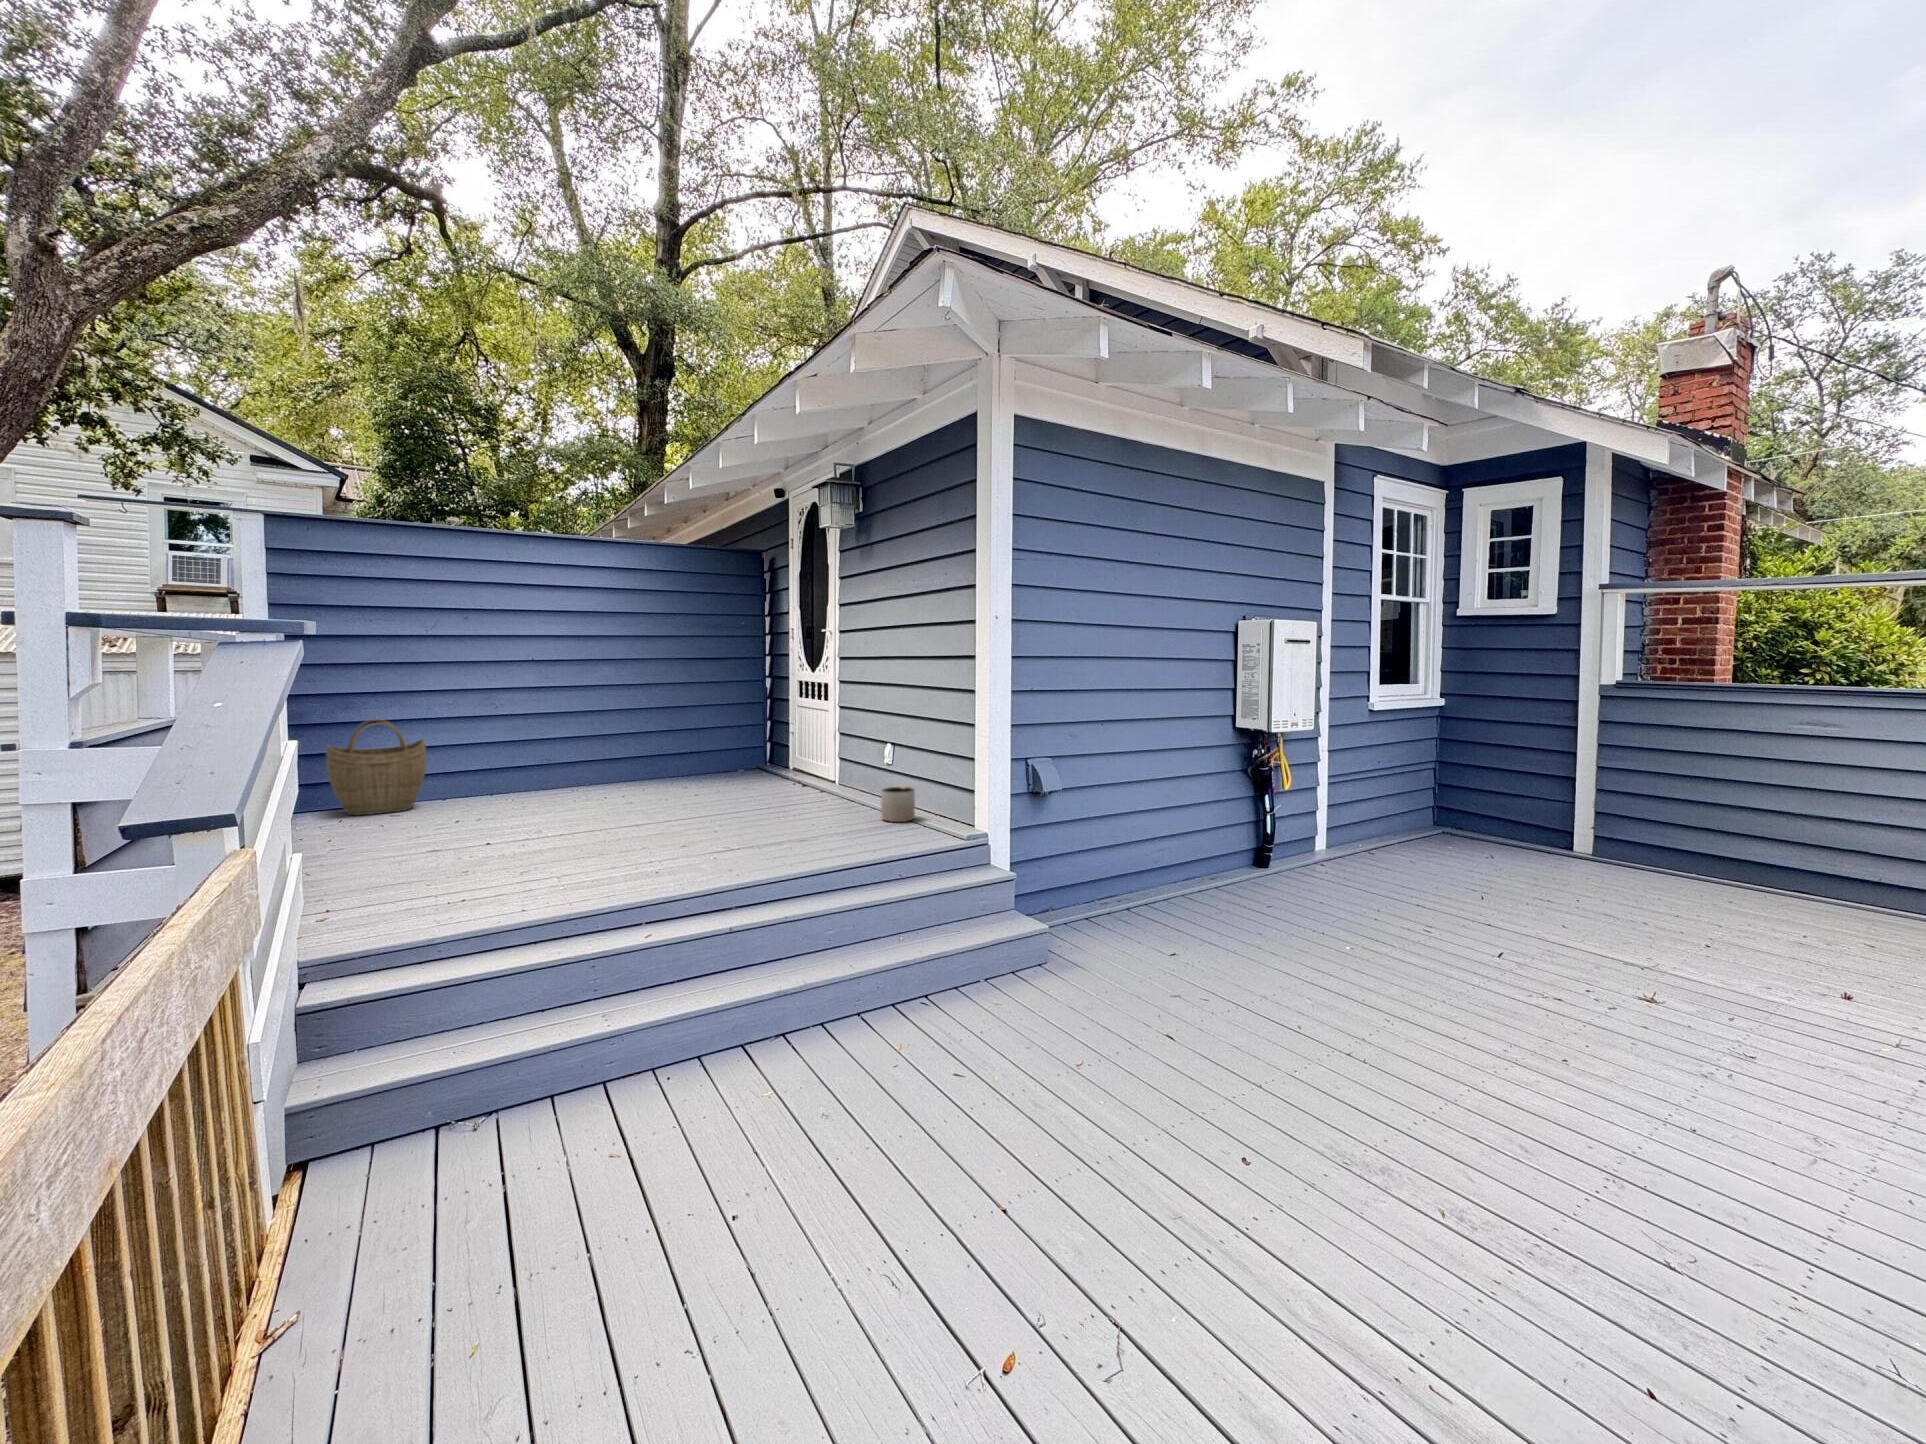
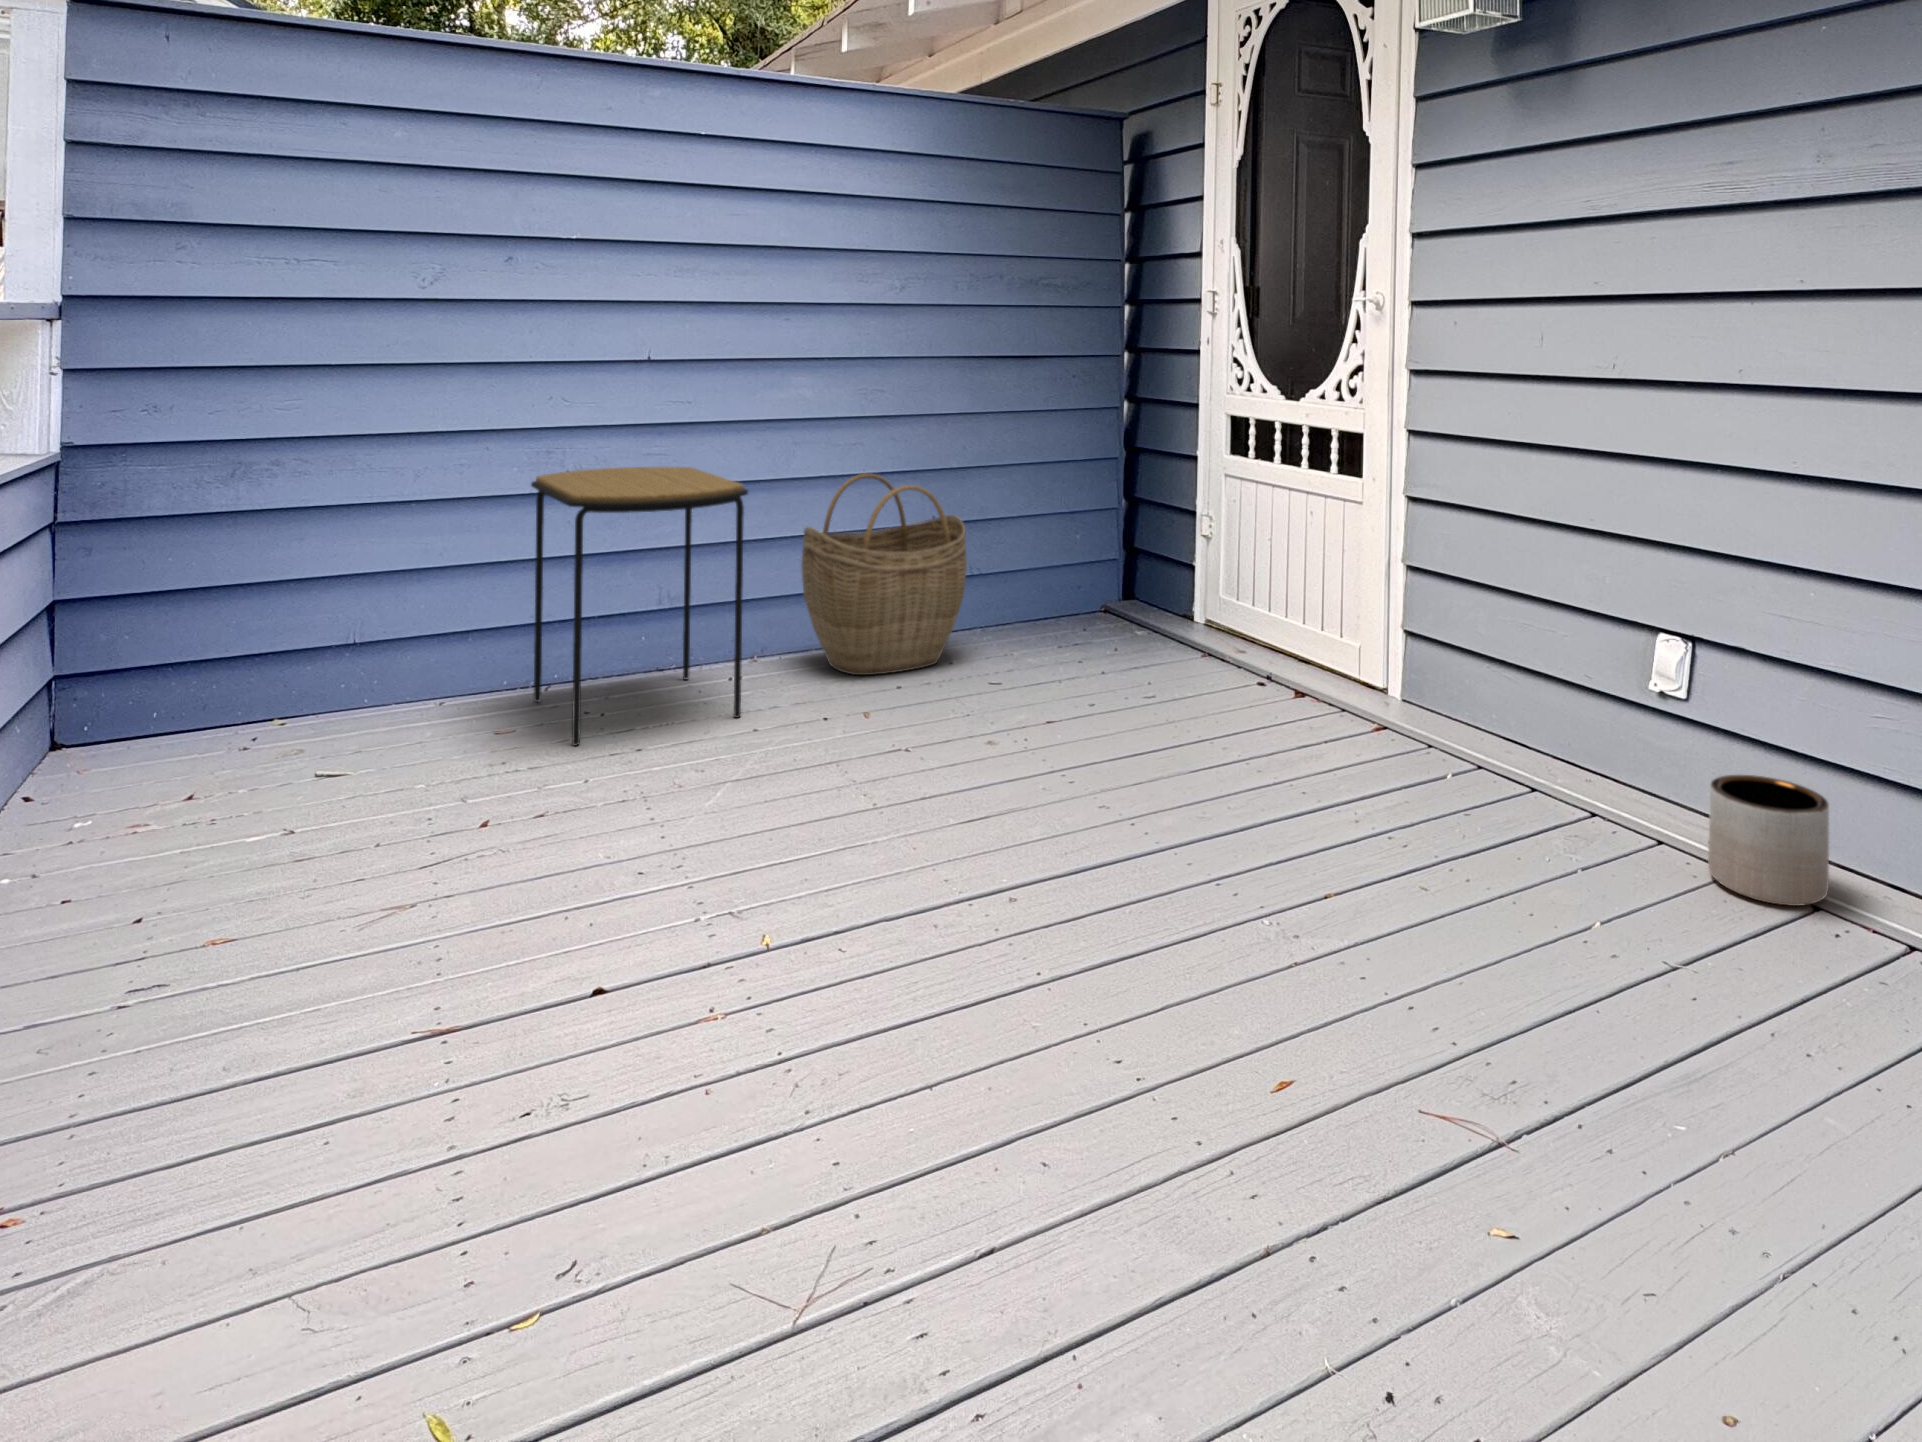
side table: none [478,704,570,807] -> present [531,467,748,746]
woven basket: present [326,719,426,815] -> present [802,473,967,675]

